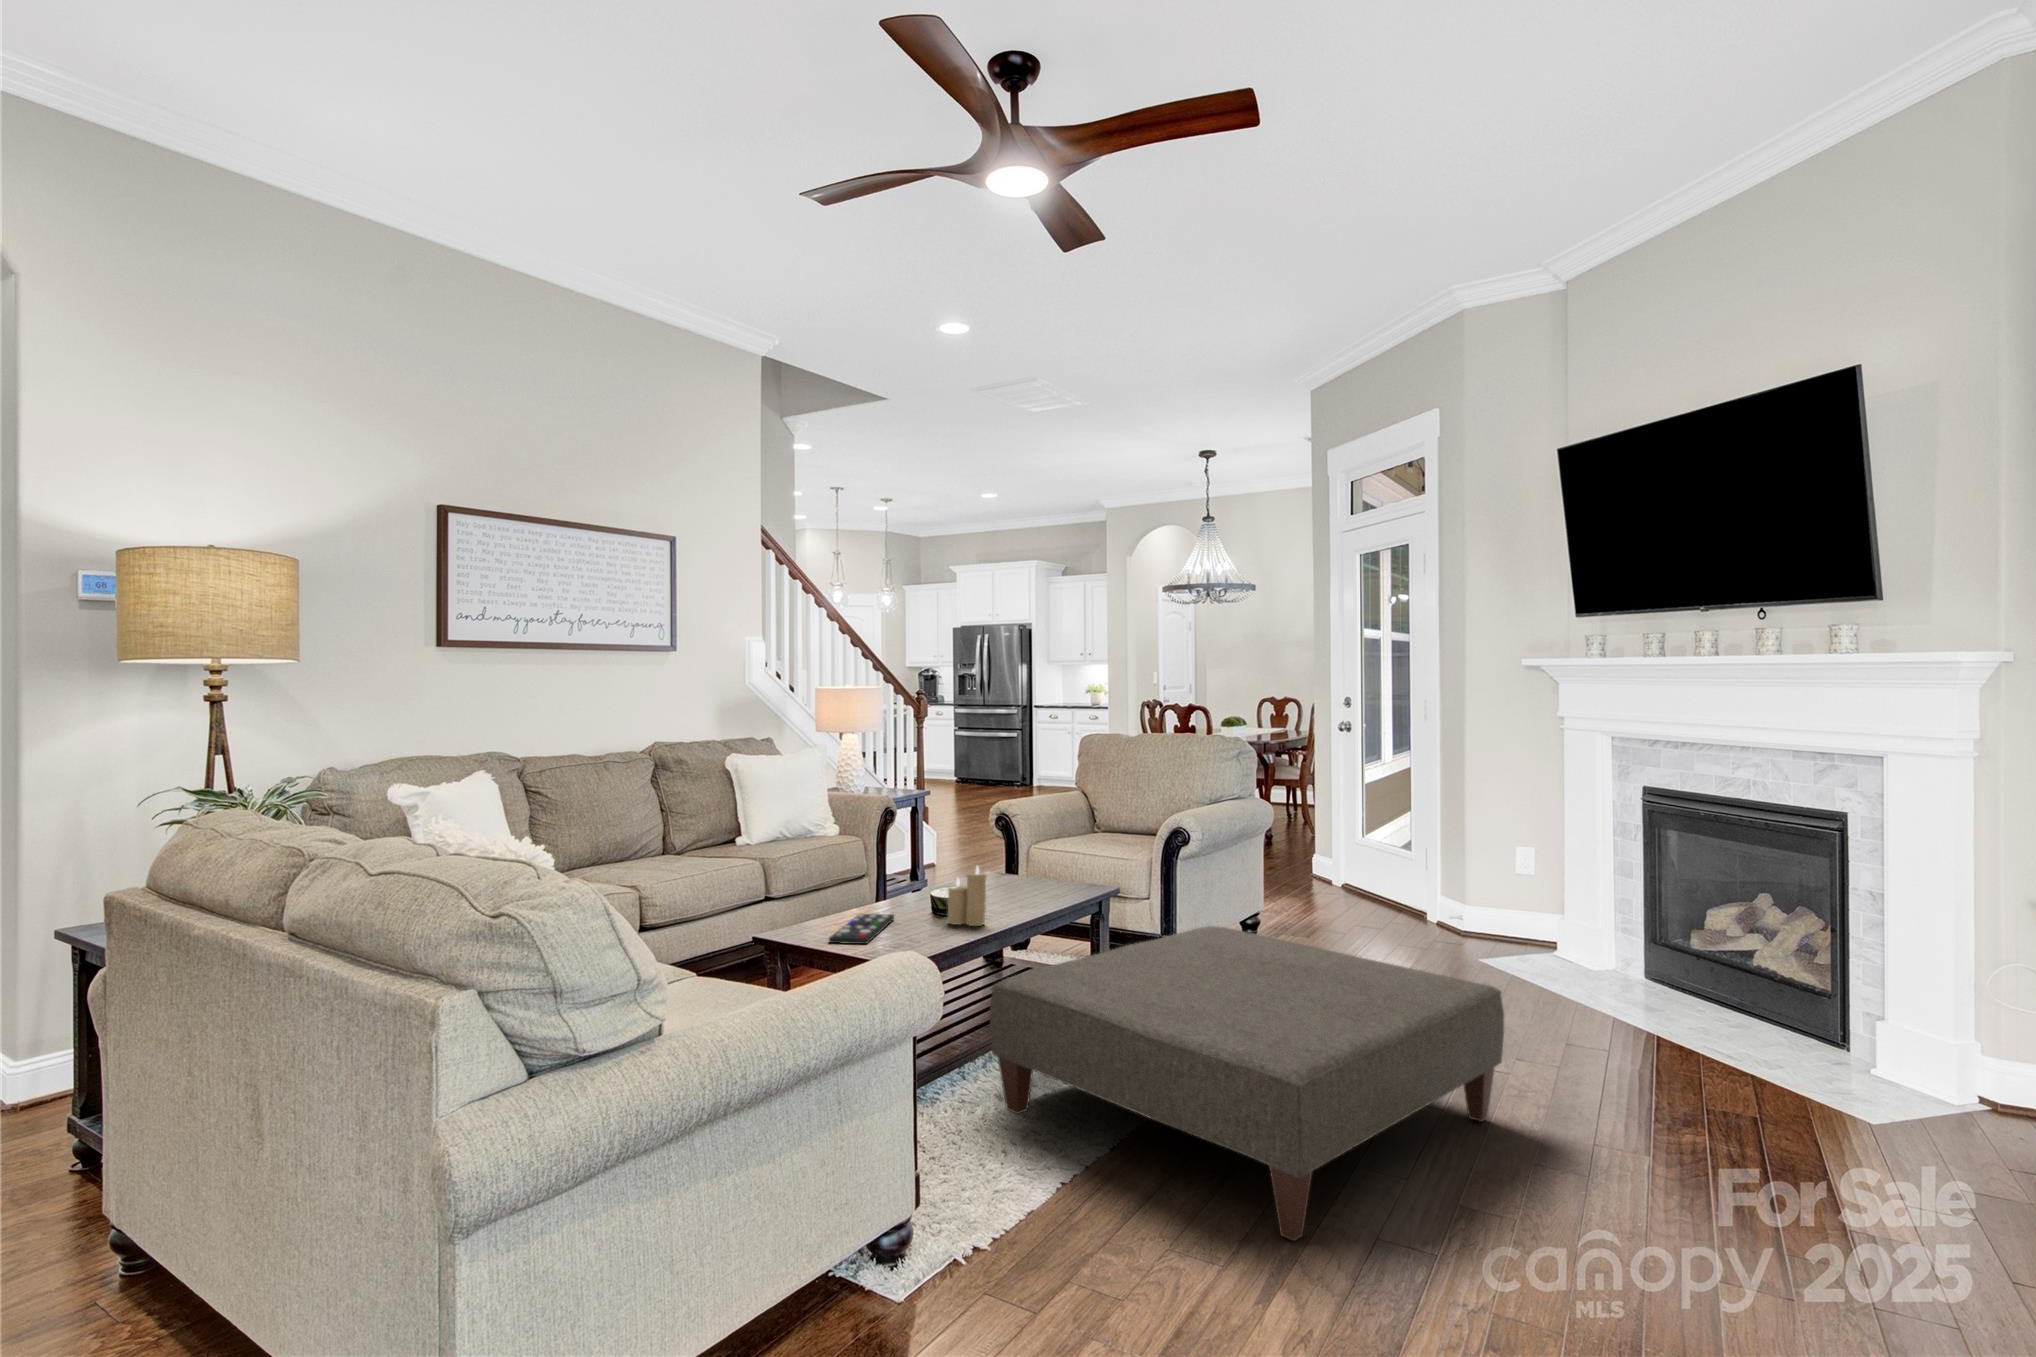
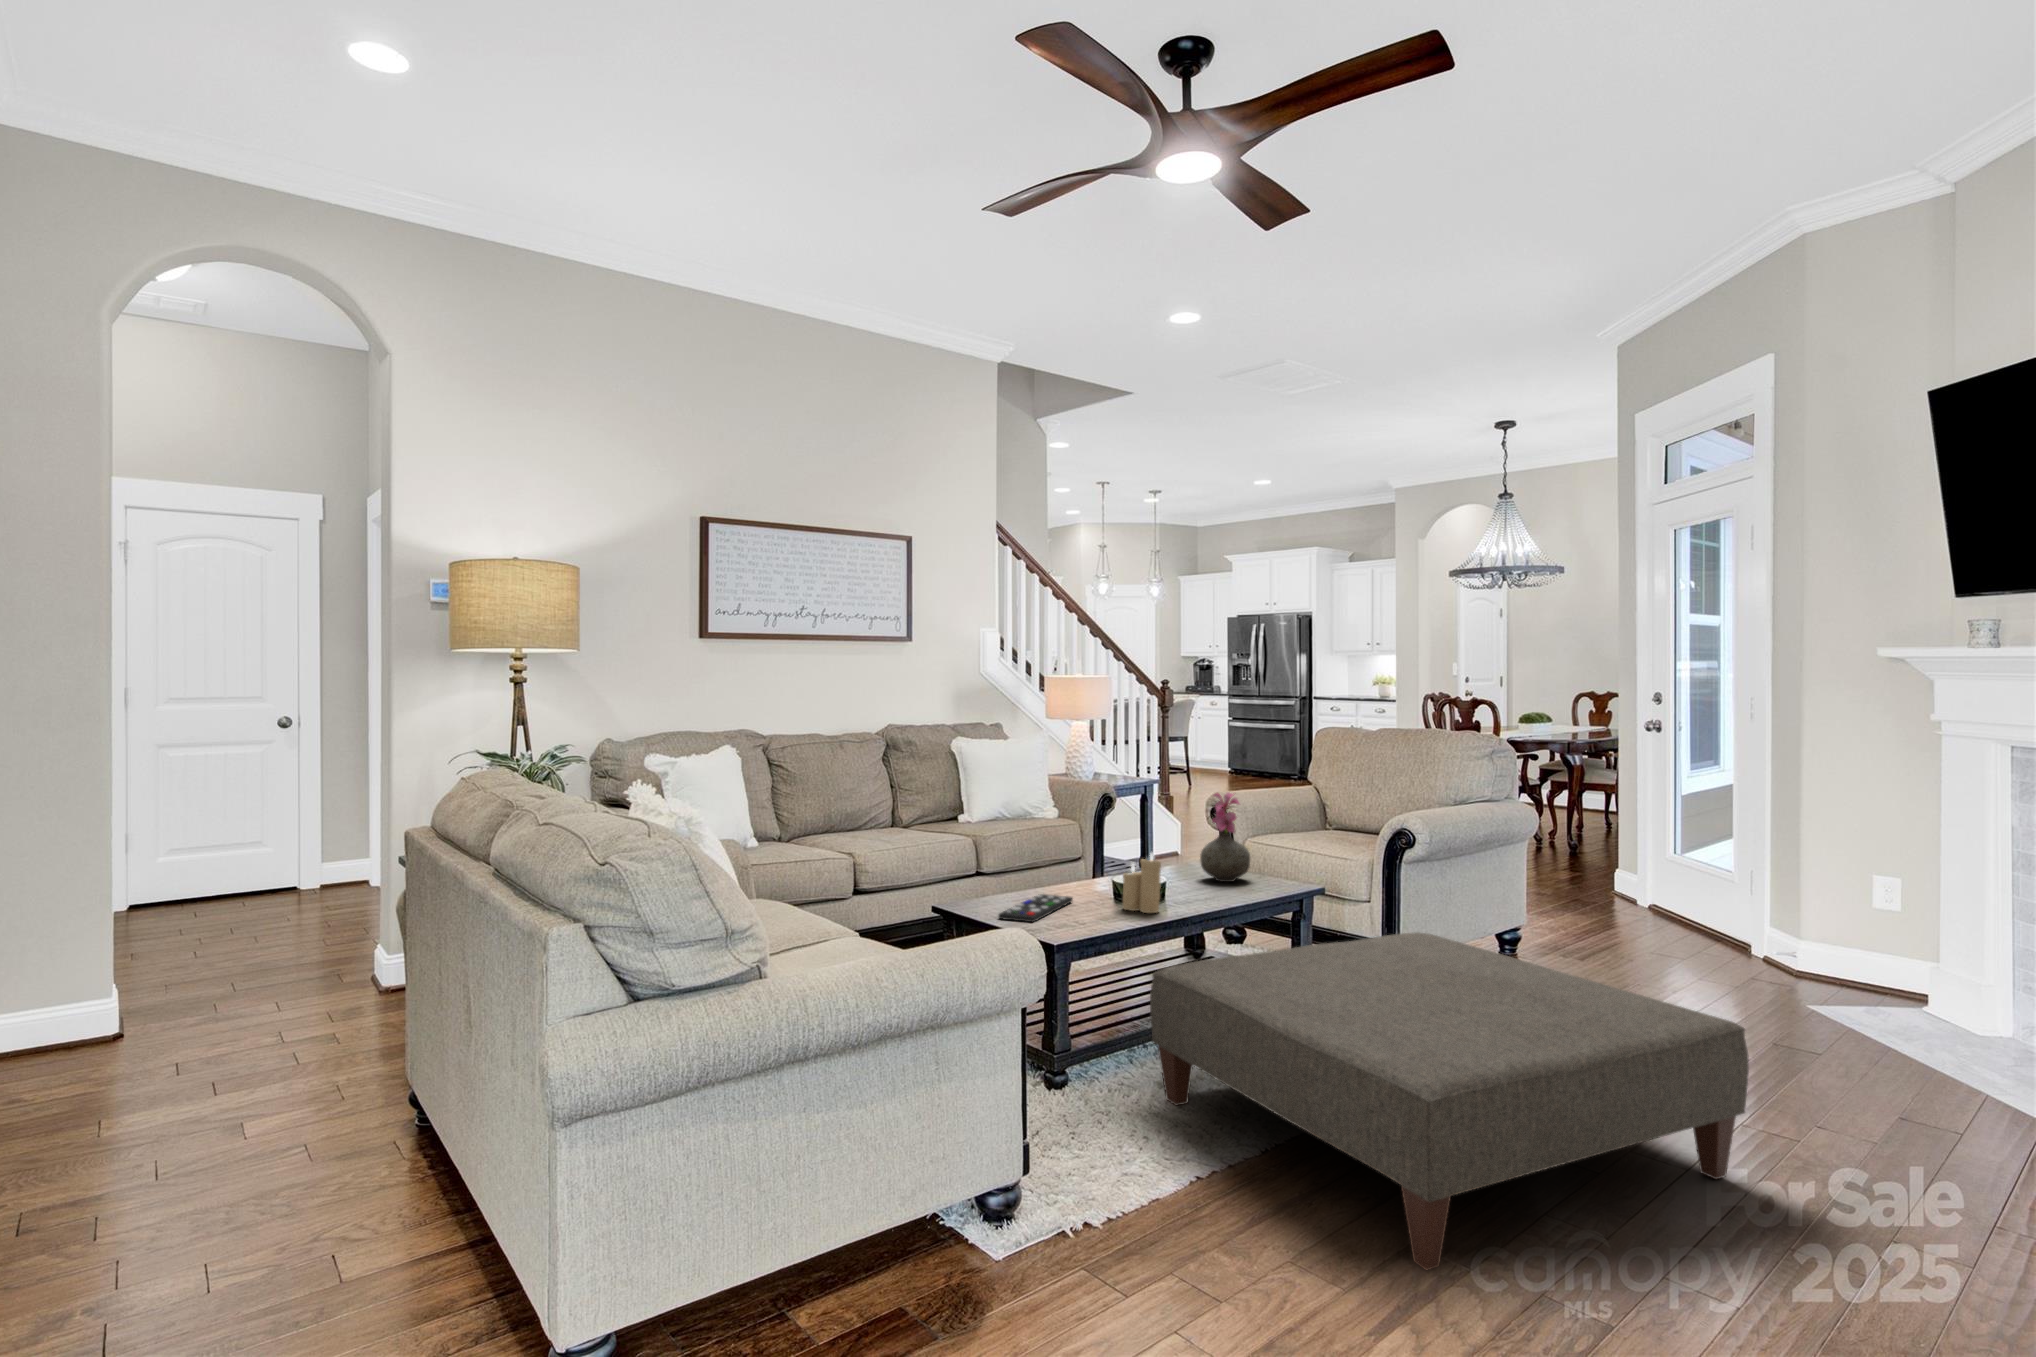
vase: none [1004,803,1052,890] -> present [1200,793,1250,882]

